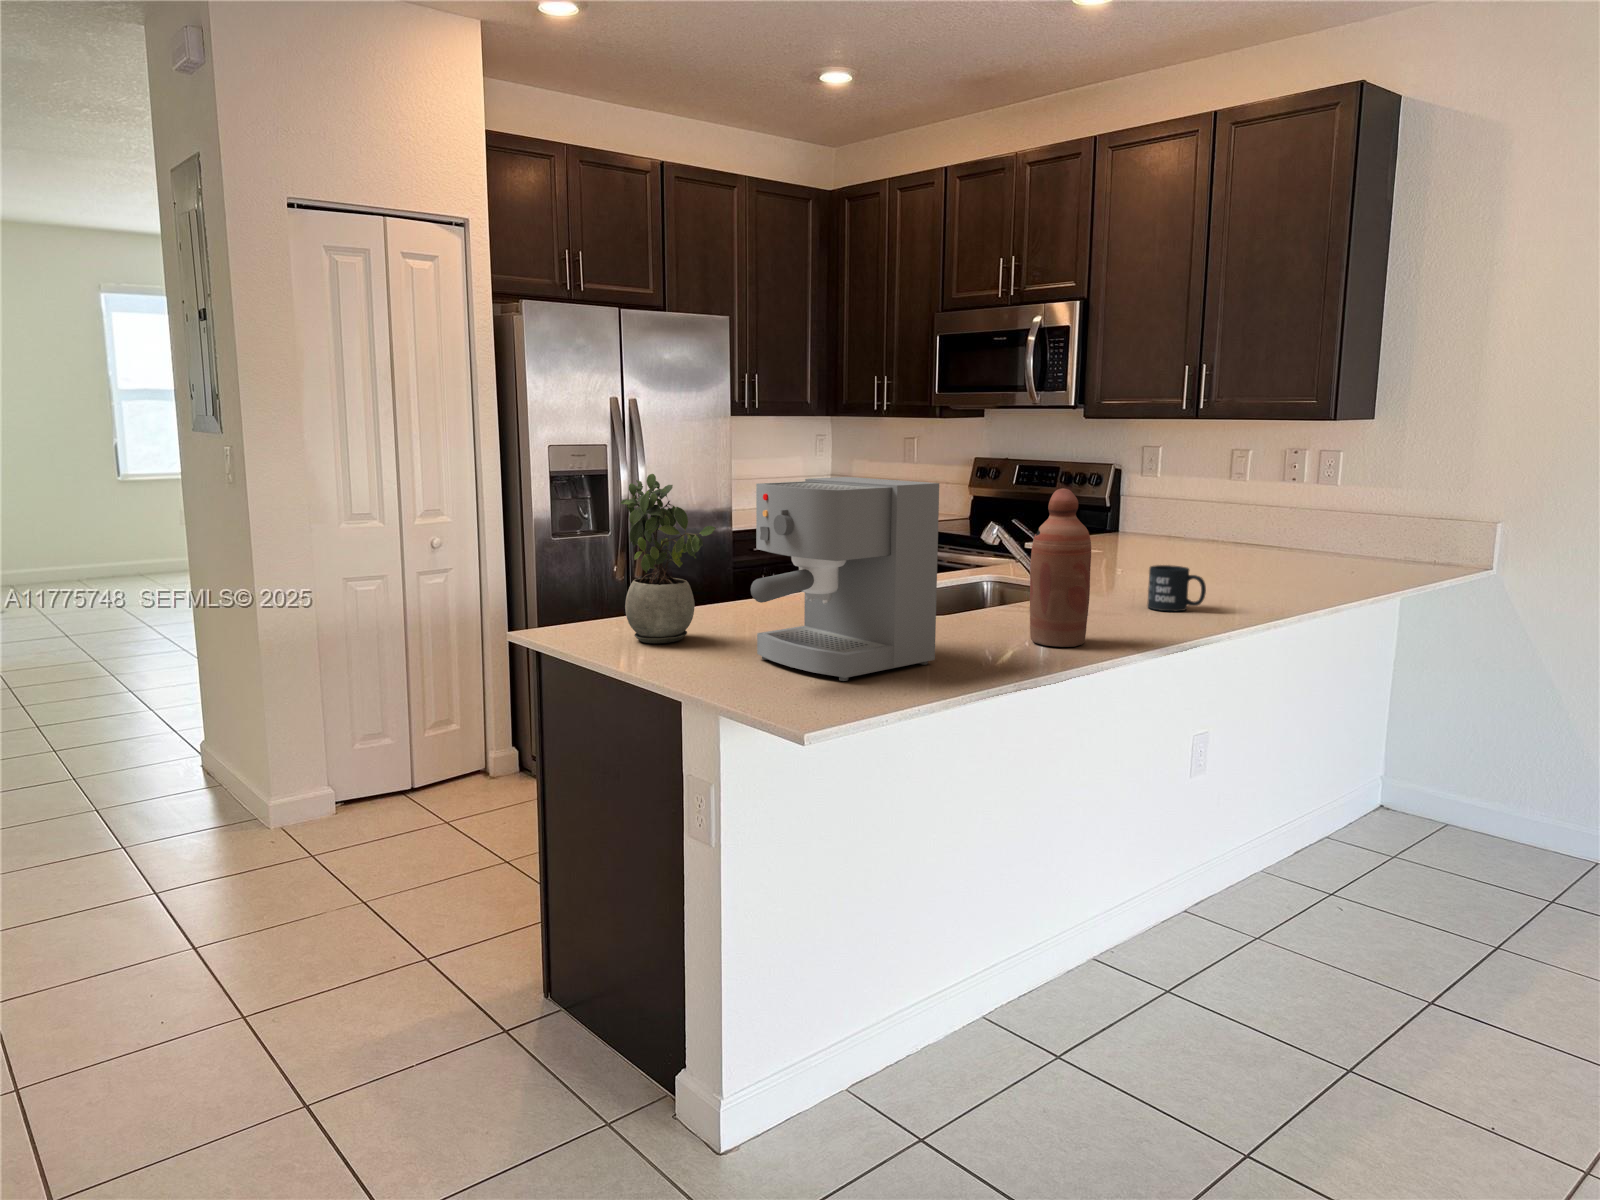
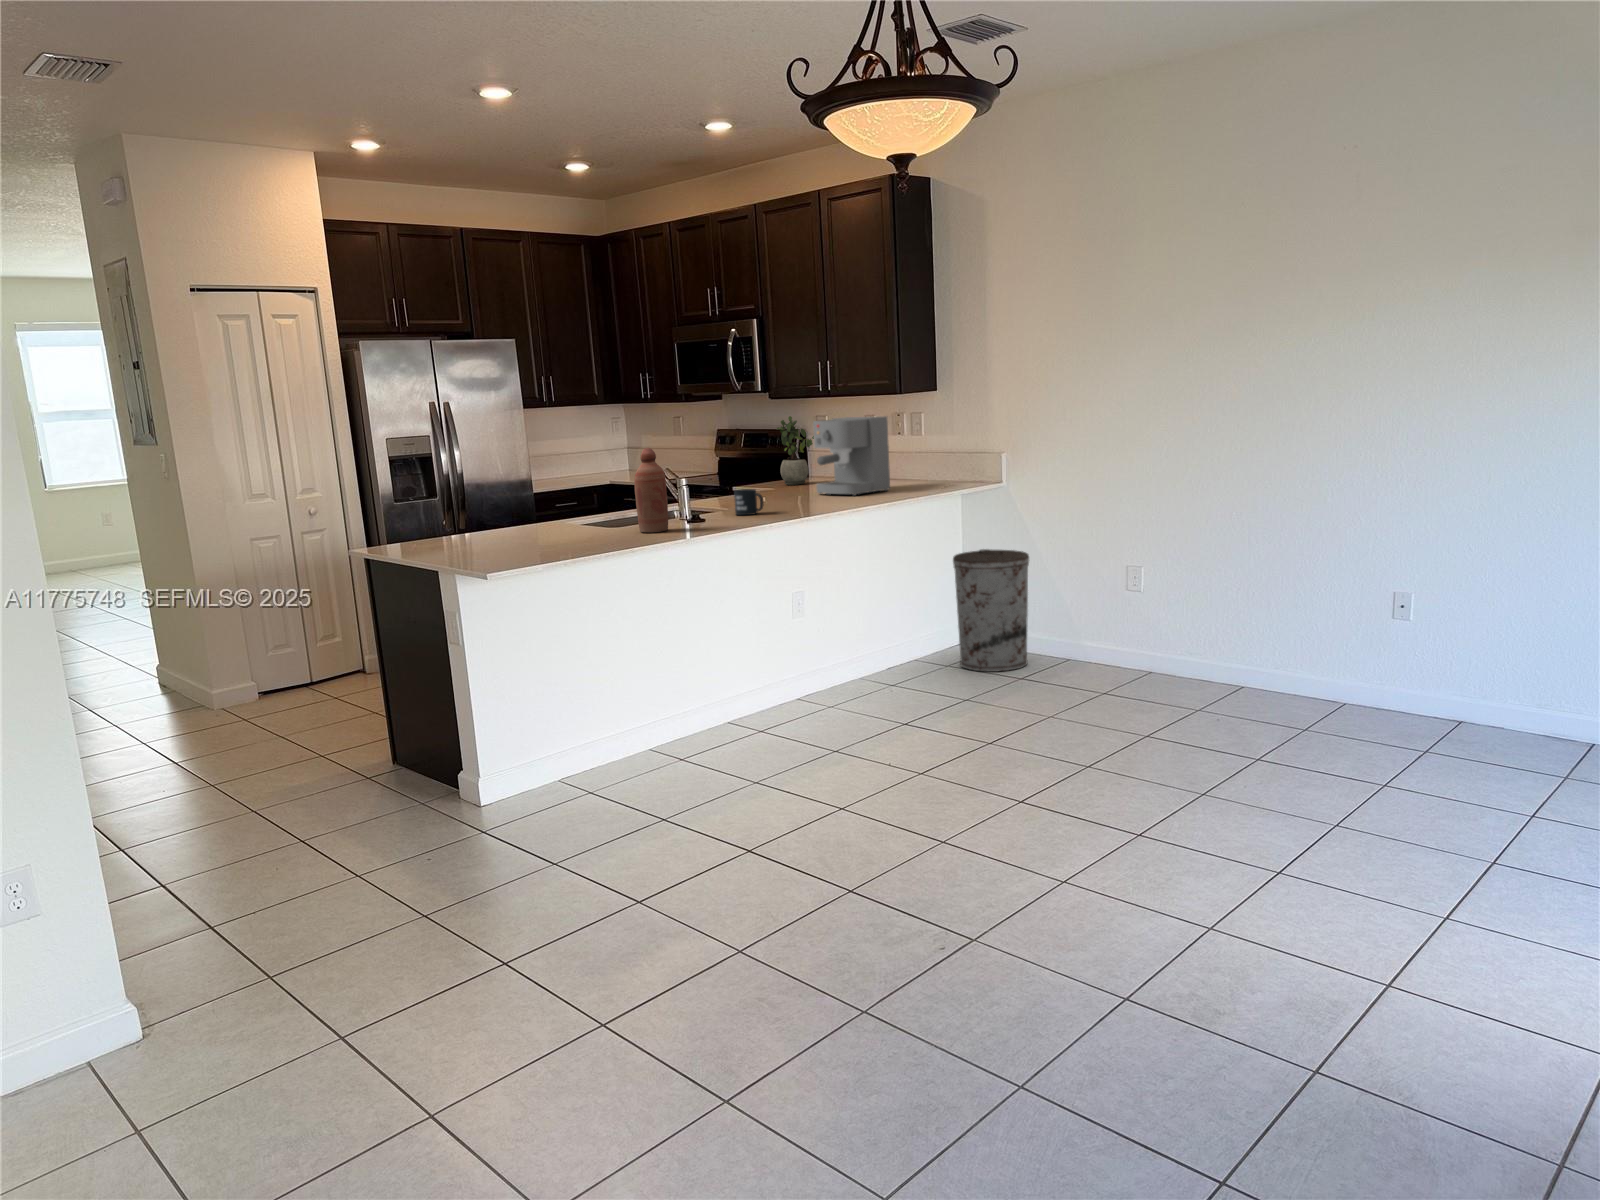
potted plant: present [621,474,716,643] -> present [777,416,814,485]
coffee maker: present [751,477,939,681] -> present [813,417,890,496]
trash can: none [1397,668,1543,867] -> present [953,549,1029,672]

